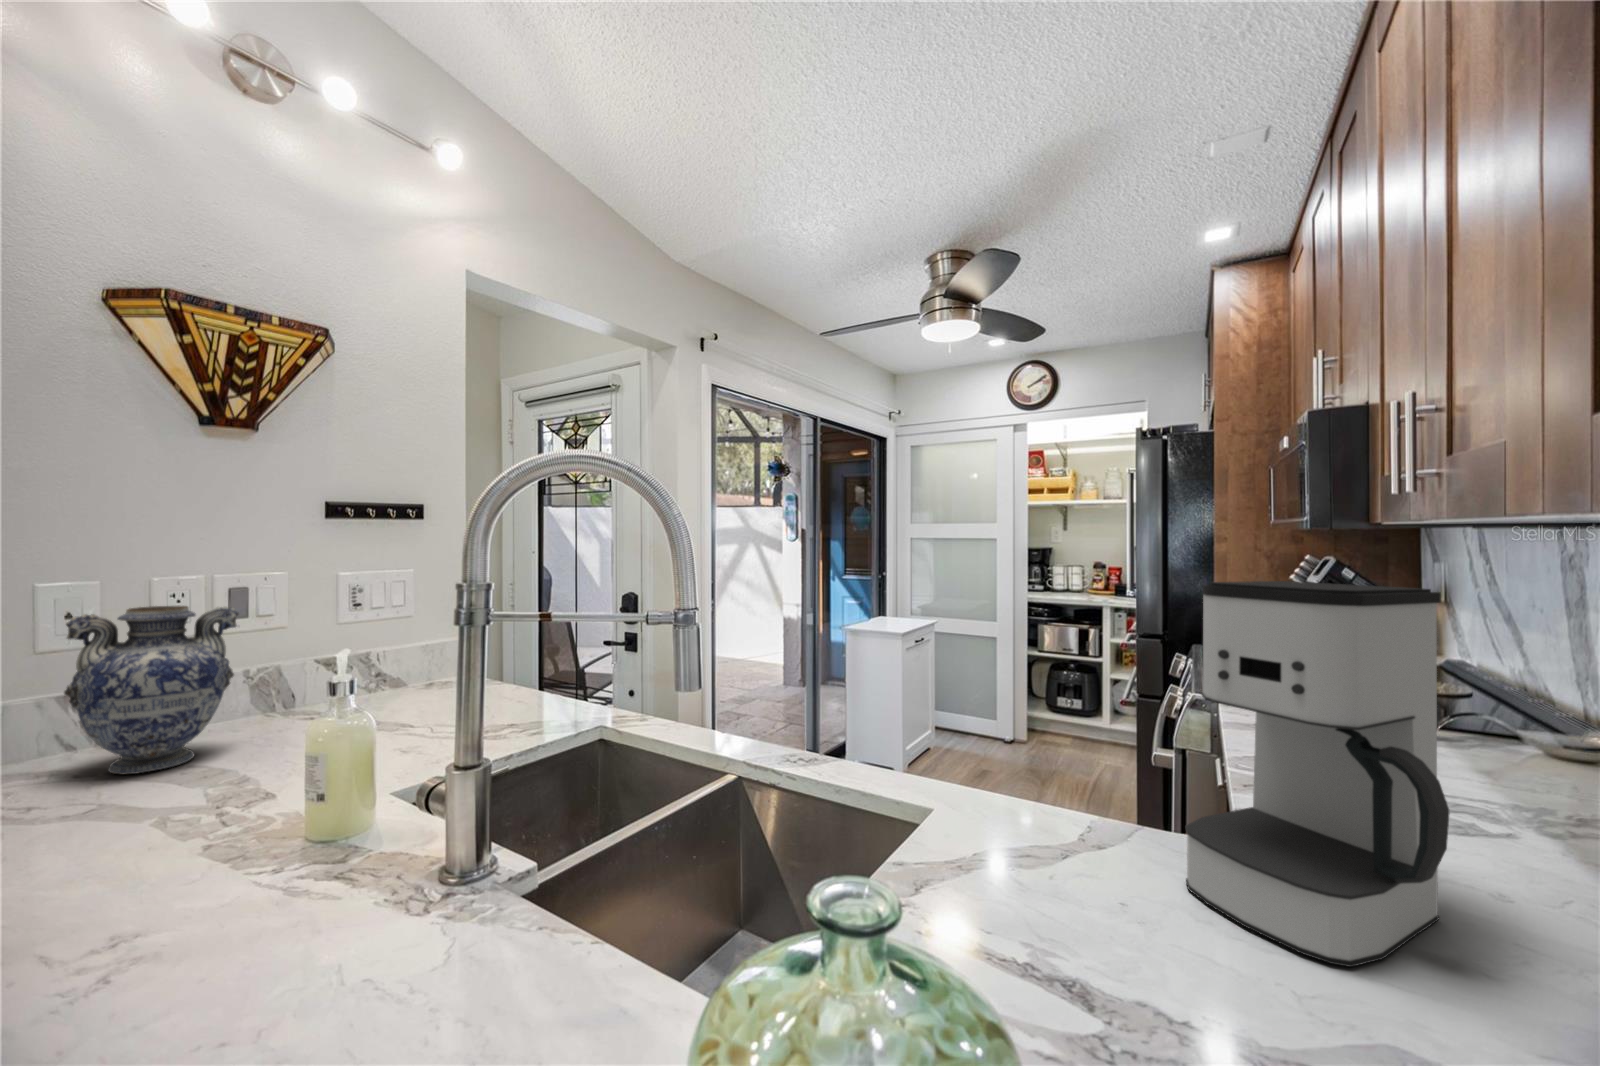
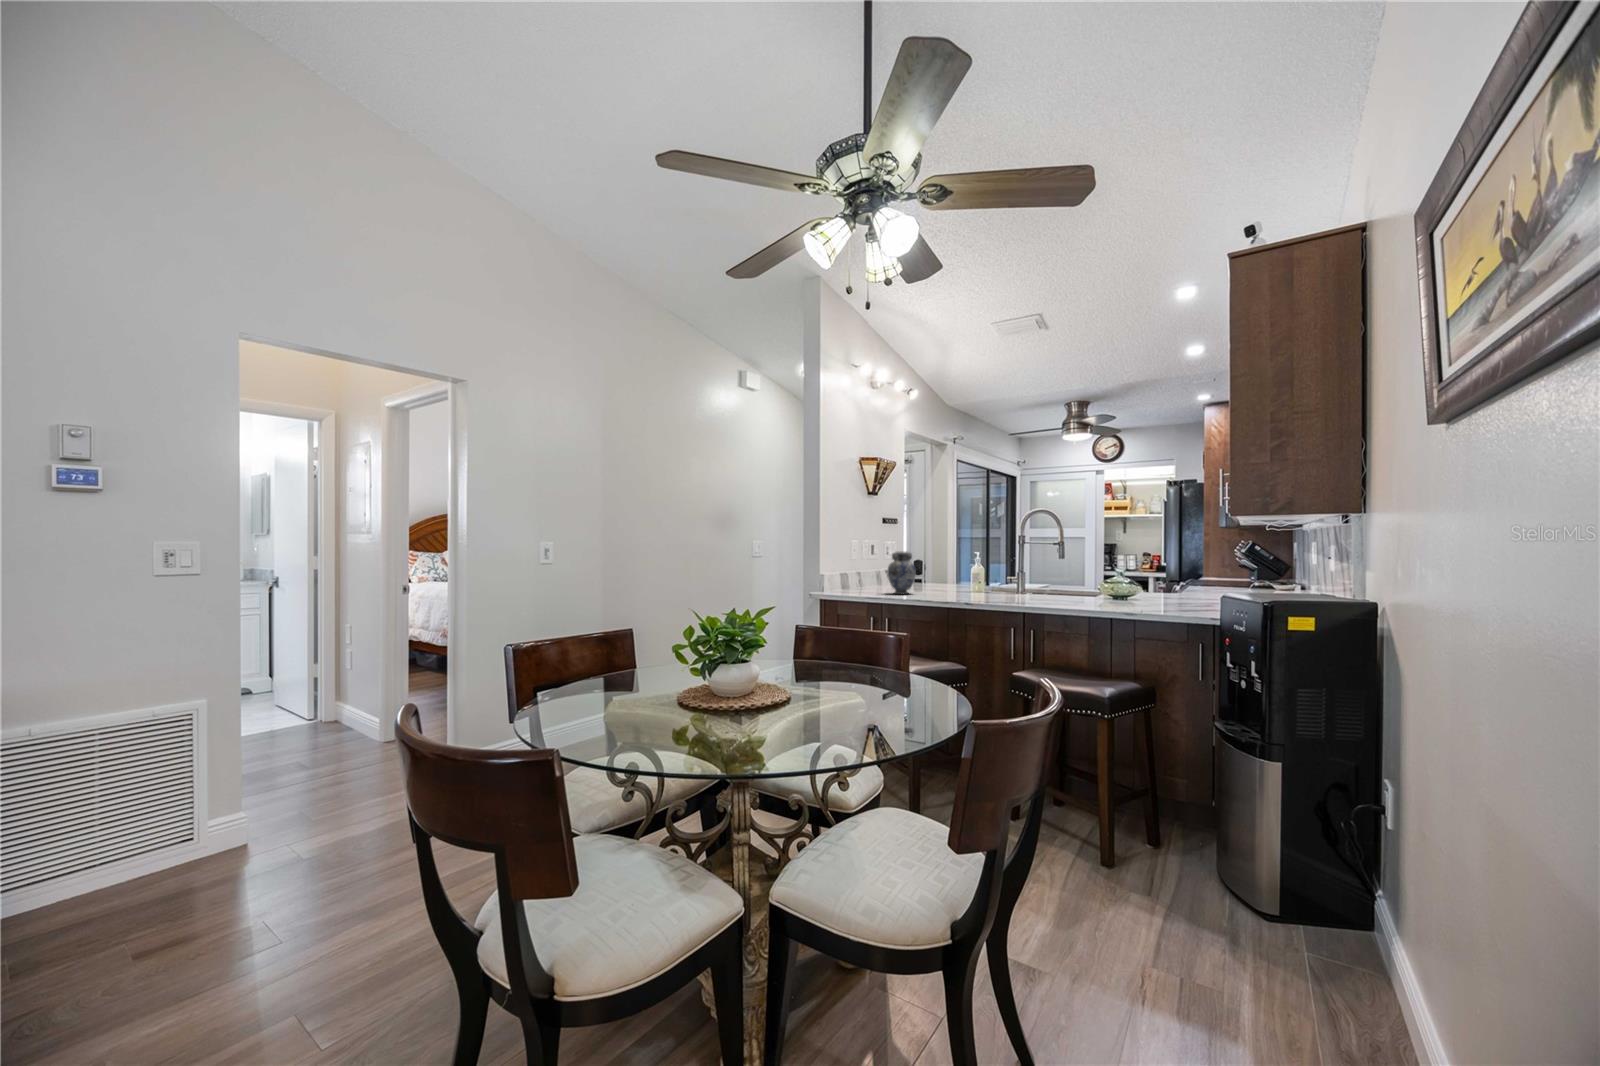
coffee maker: present [1185,581,1449,967] -> none [1181,538,1227,599]

